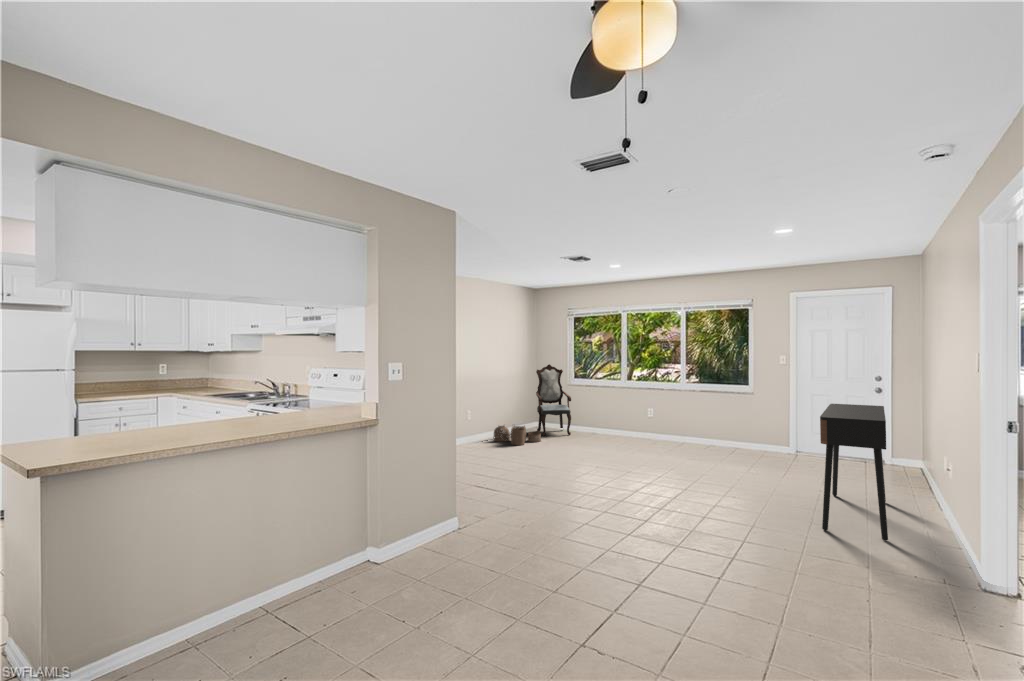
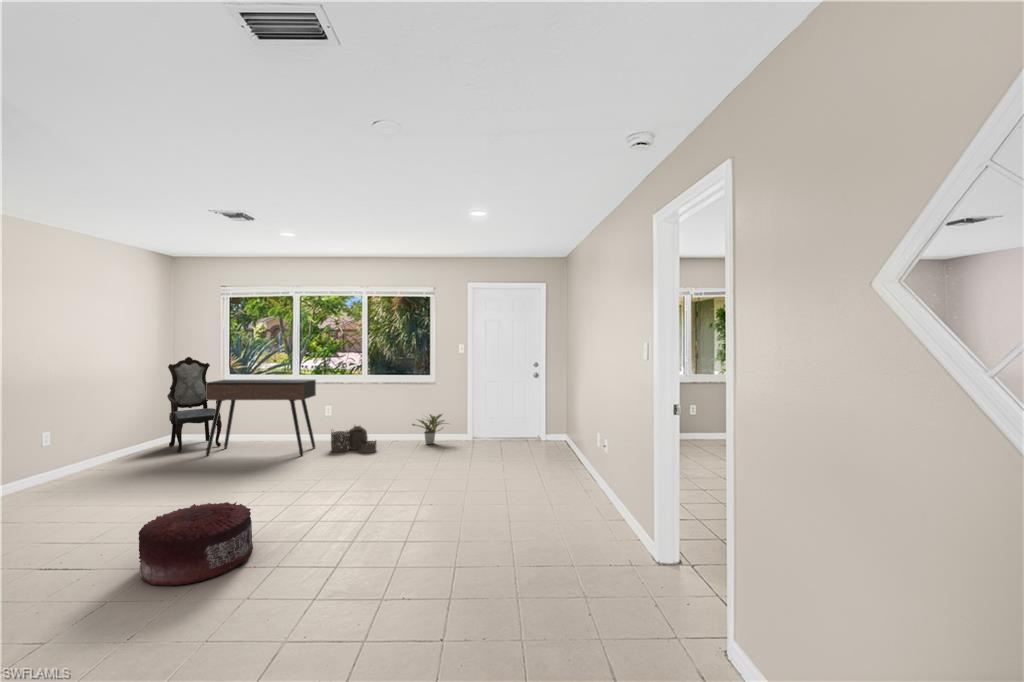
console table: present [820,404,888,541] -> present [206,379,316,456]
potted plant: none [729,423,771,453] -> present [412,414,444,444]
woven basket: present [493,426,541,445] -> present [331,426,376,453]
pouf: none [527,463,592,511] -> present [139,502,253,585]

